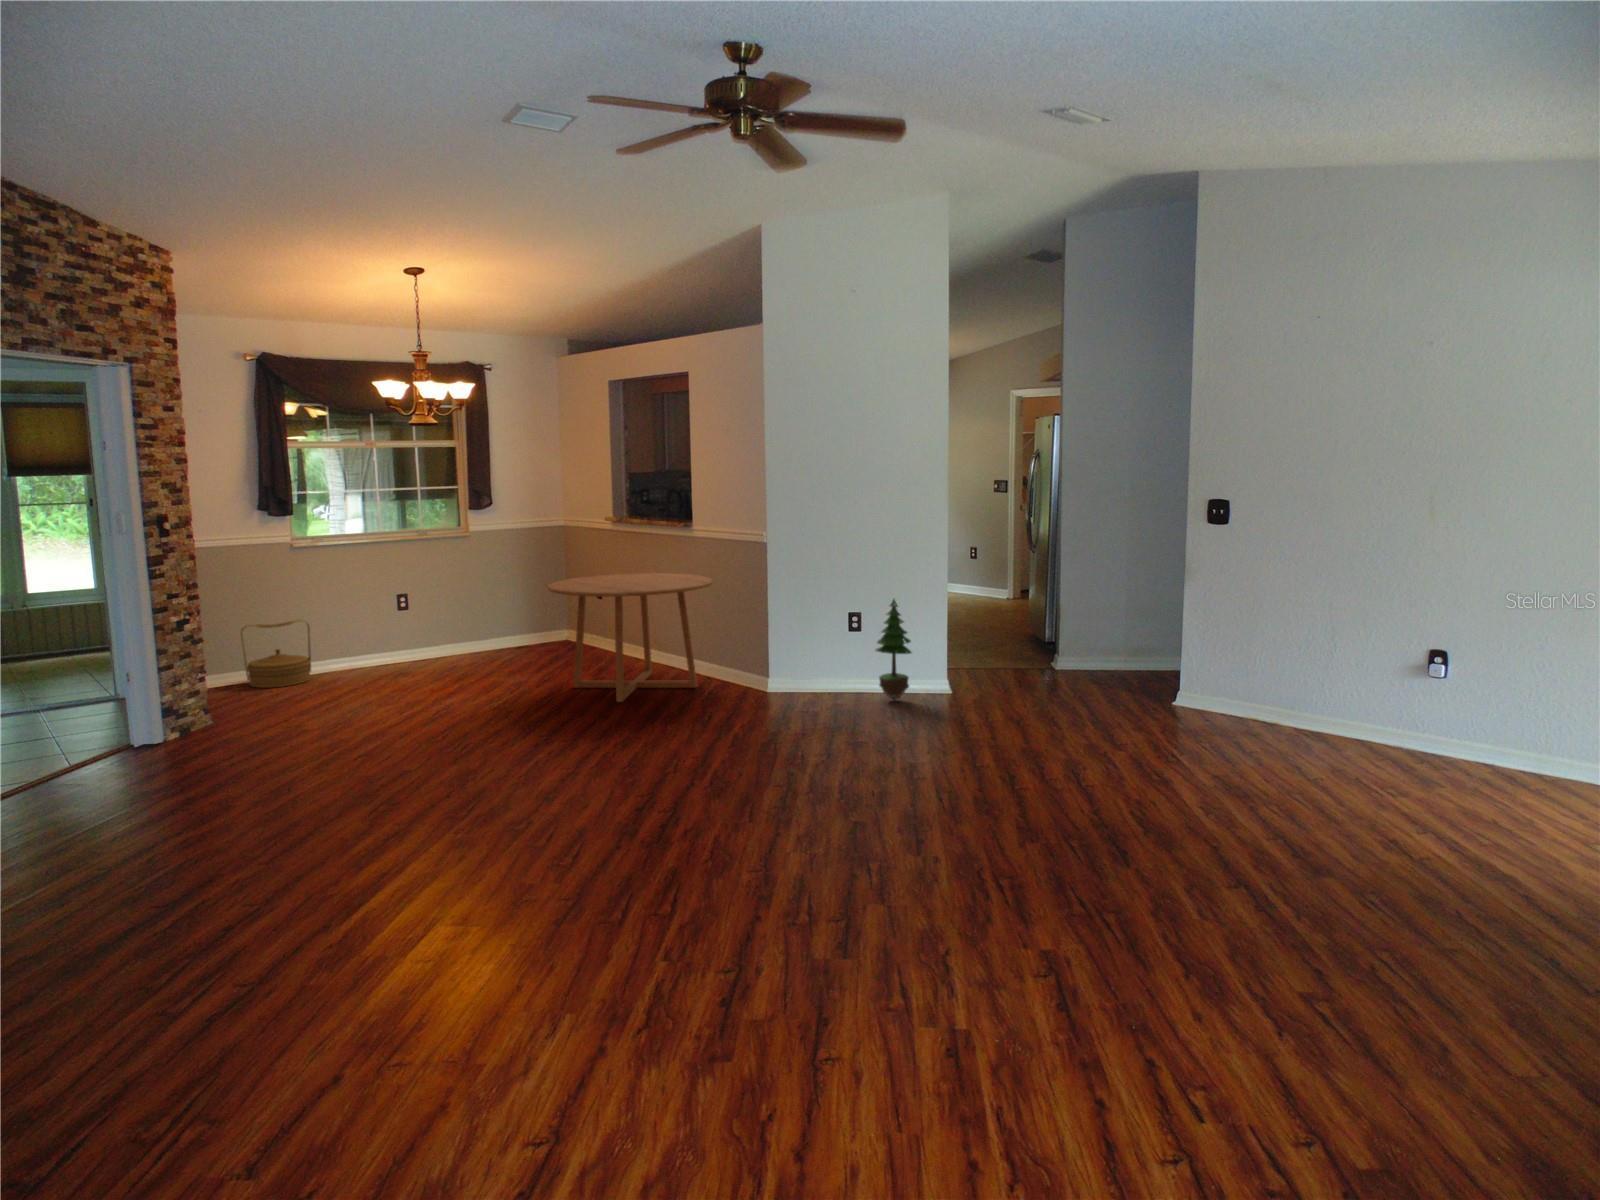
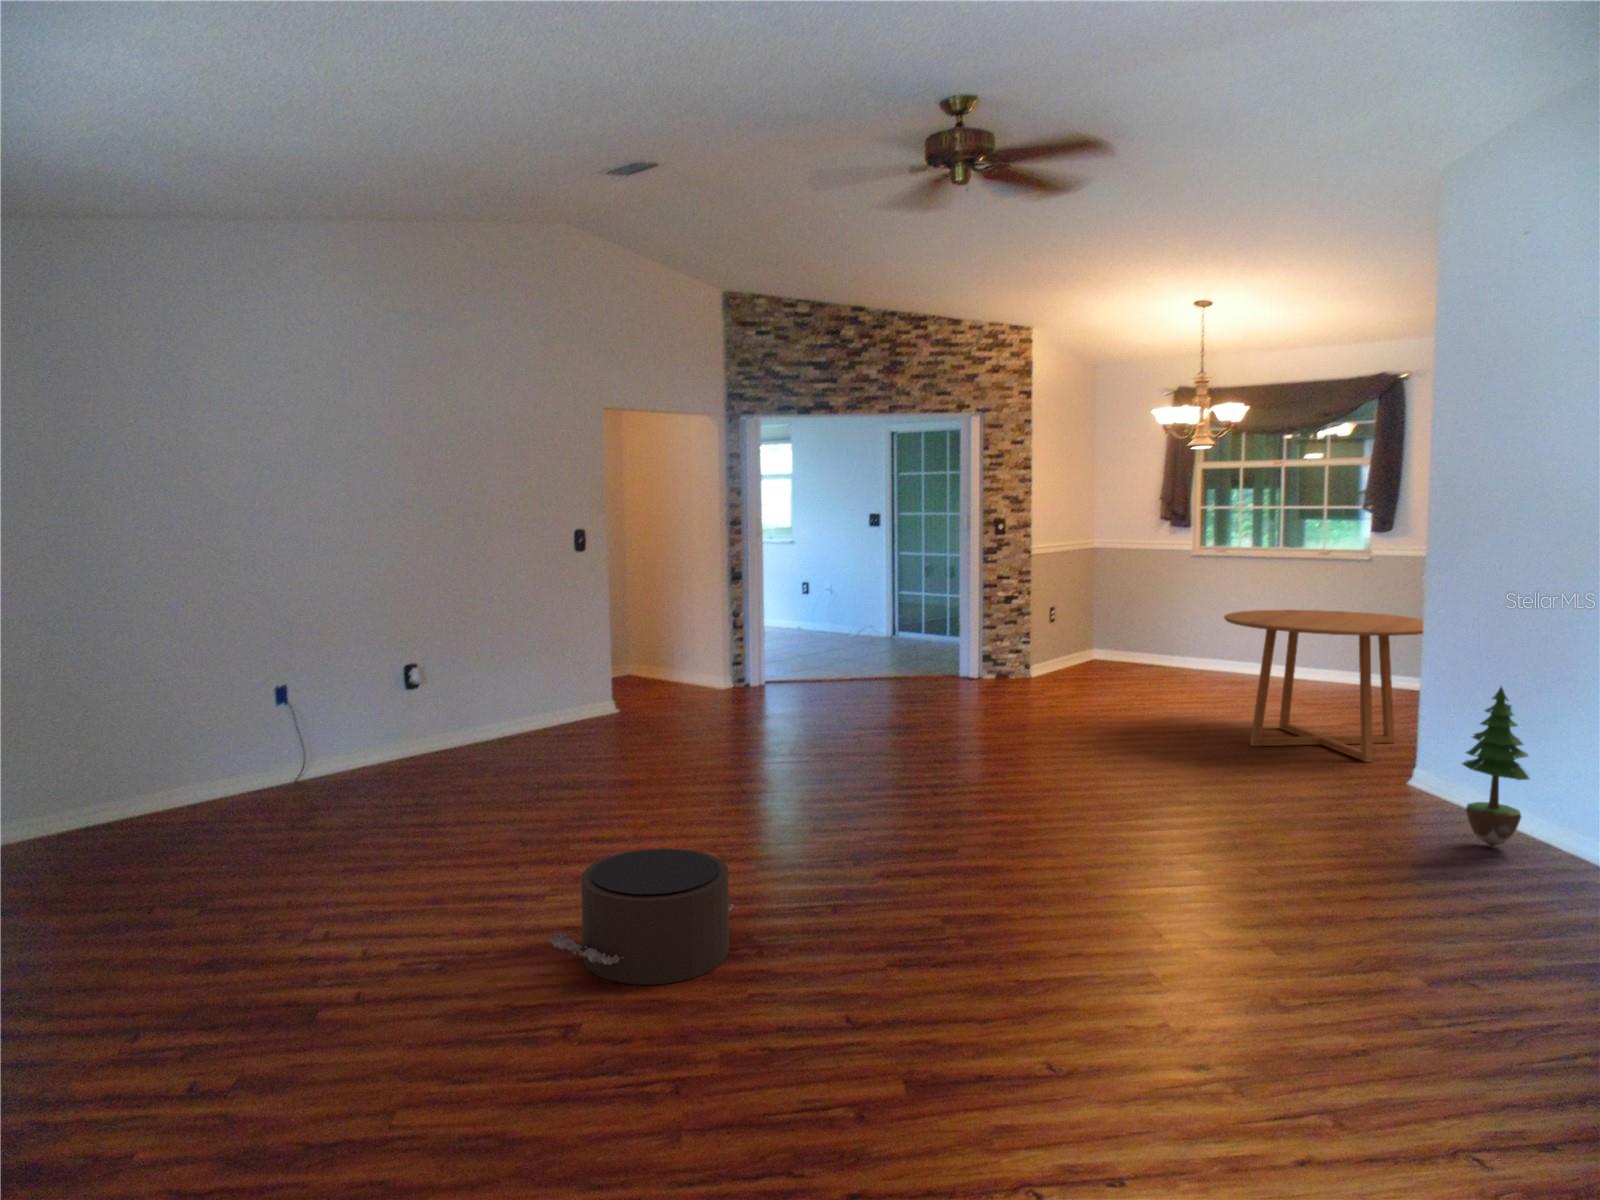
woven basket: present [240,620,311,688] -> none [1128,617,1181,674]
pouf: none [1026,860,1244,1013] -> present [548,849,735,985]

